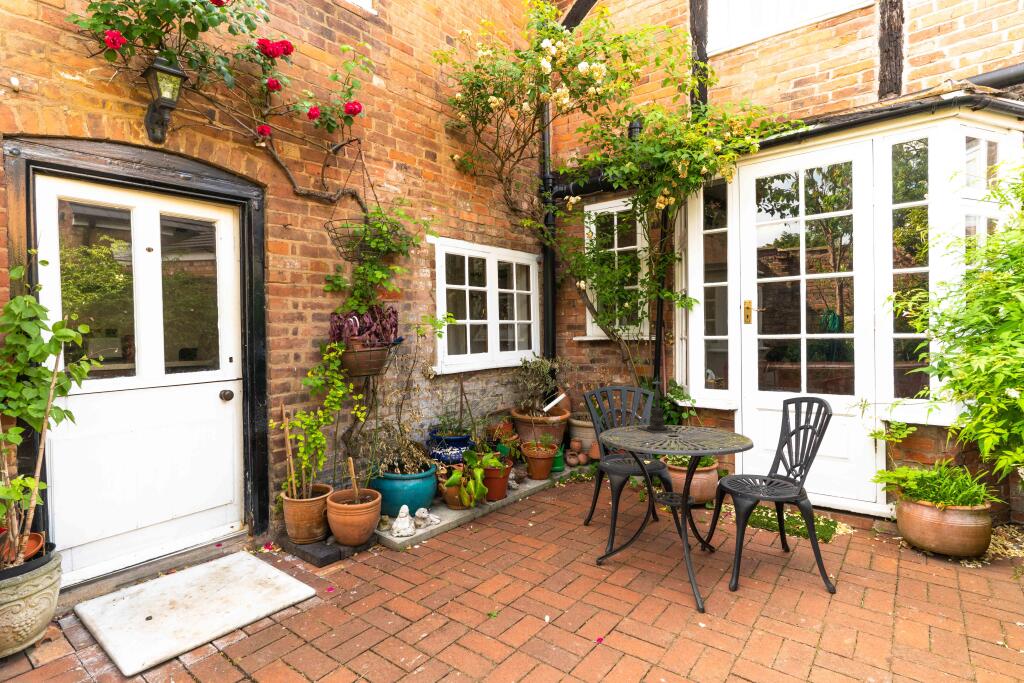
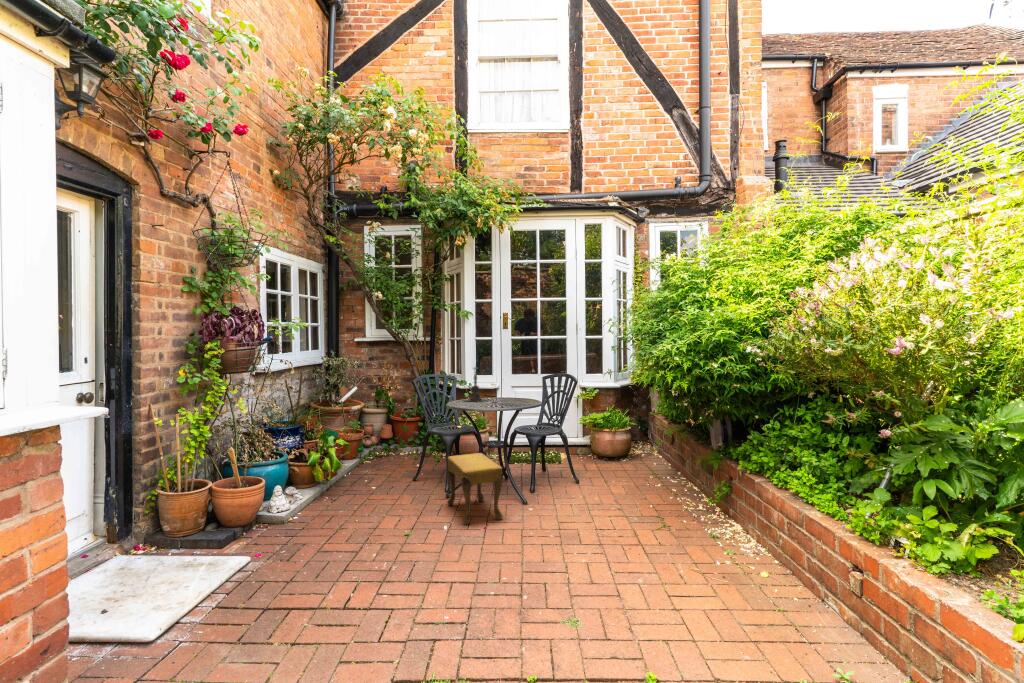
footstool: none [572,509,640,631] -> present [447,453,503,525]

